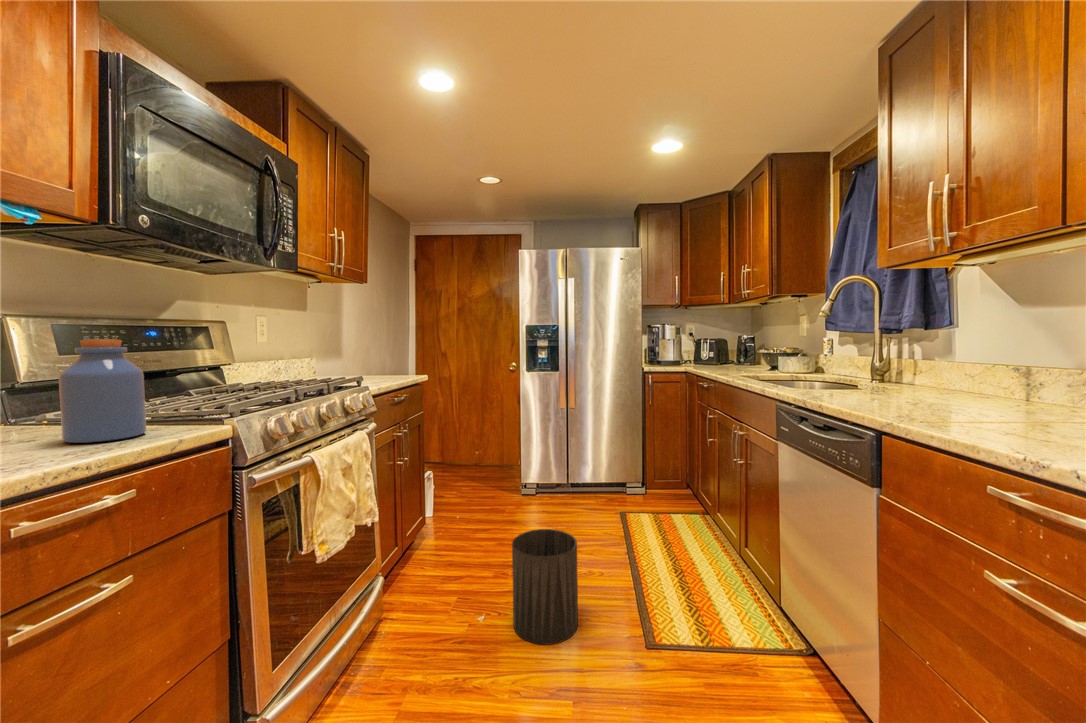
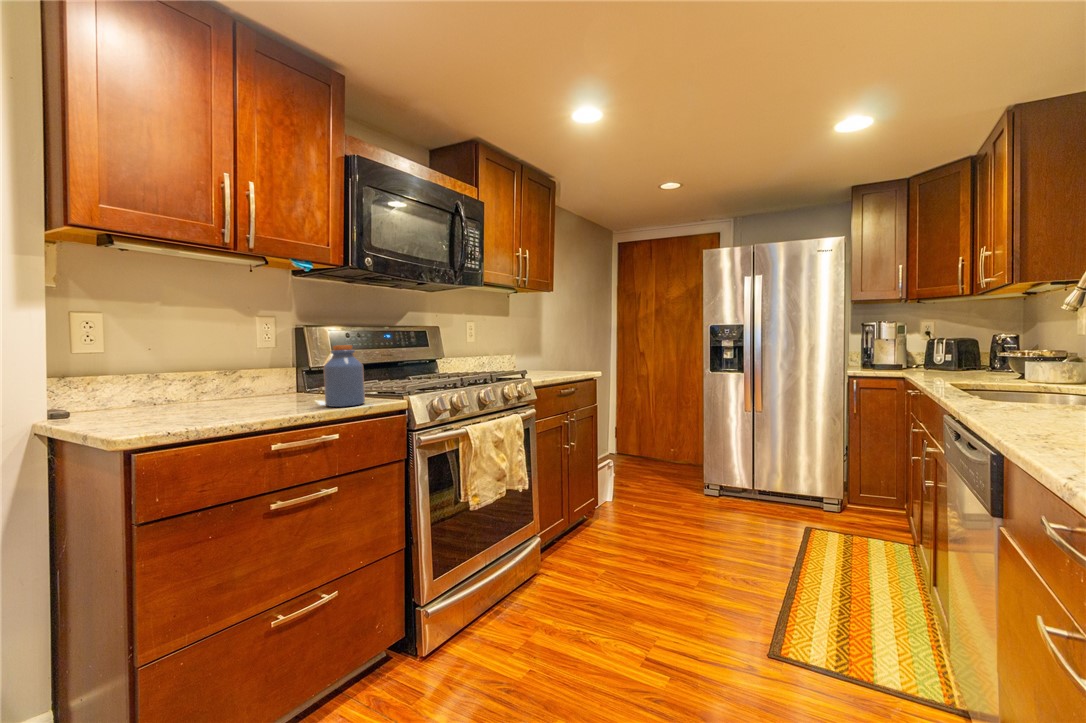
trash can: present [512,529,578,645] -> none [640,520,705,628]

